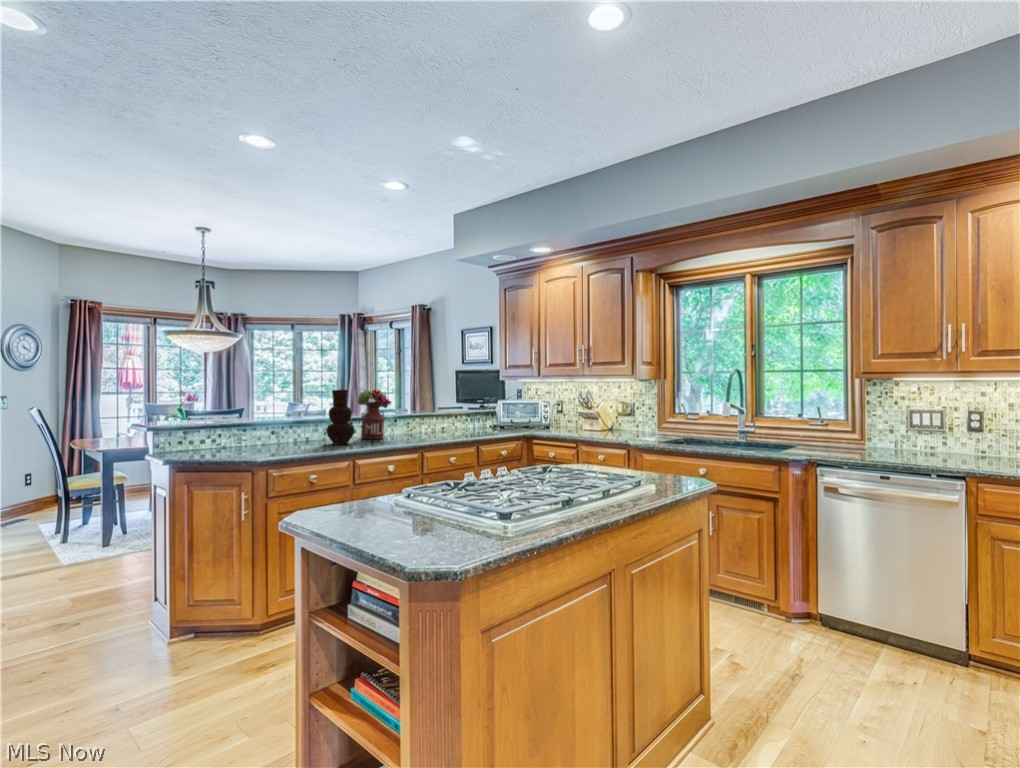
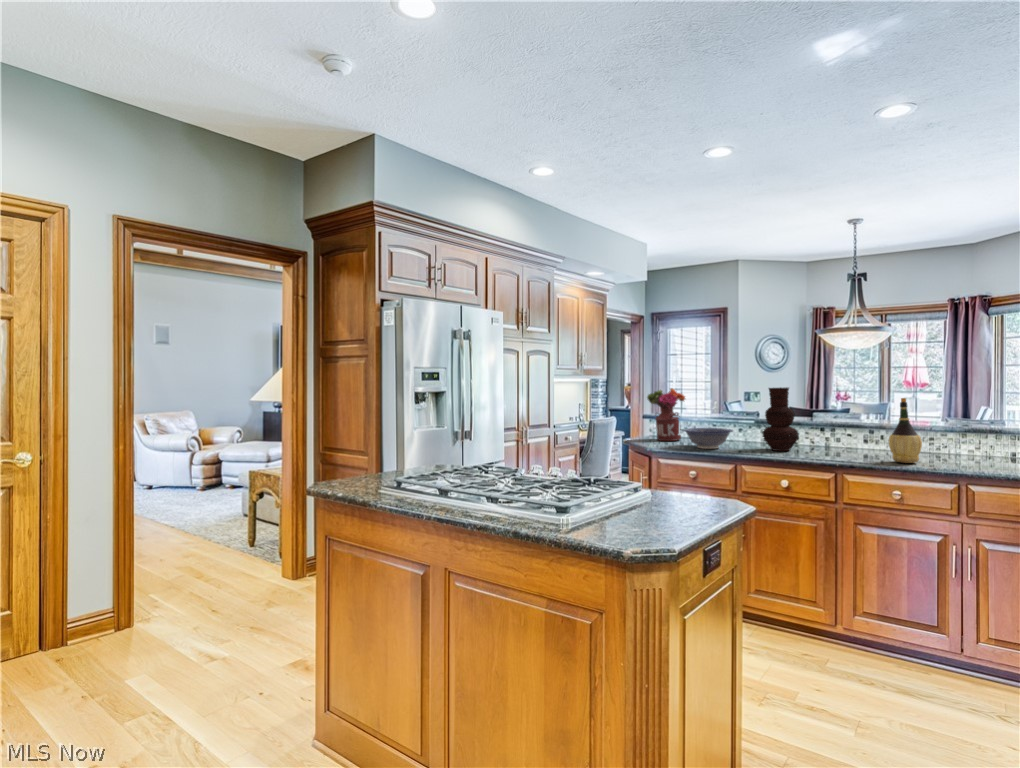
flower arrangement: present [357,389,391,439] -> present [647,389,685,441]
wine bottle: none [411,397,428,439] -> present [889,398,922,463]
decorative bowl: none [267,430,319,452] -> present [683,428,733,449]

